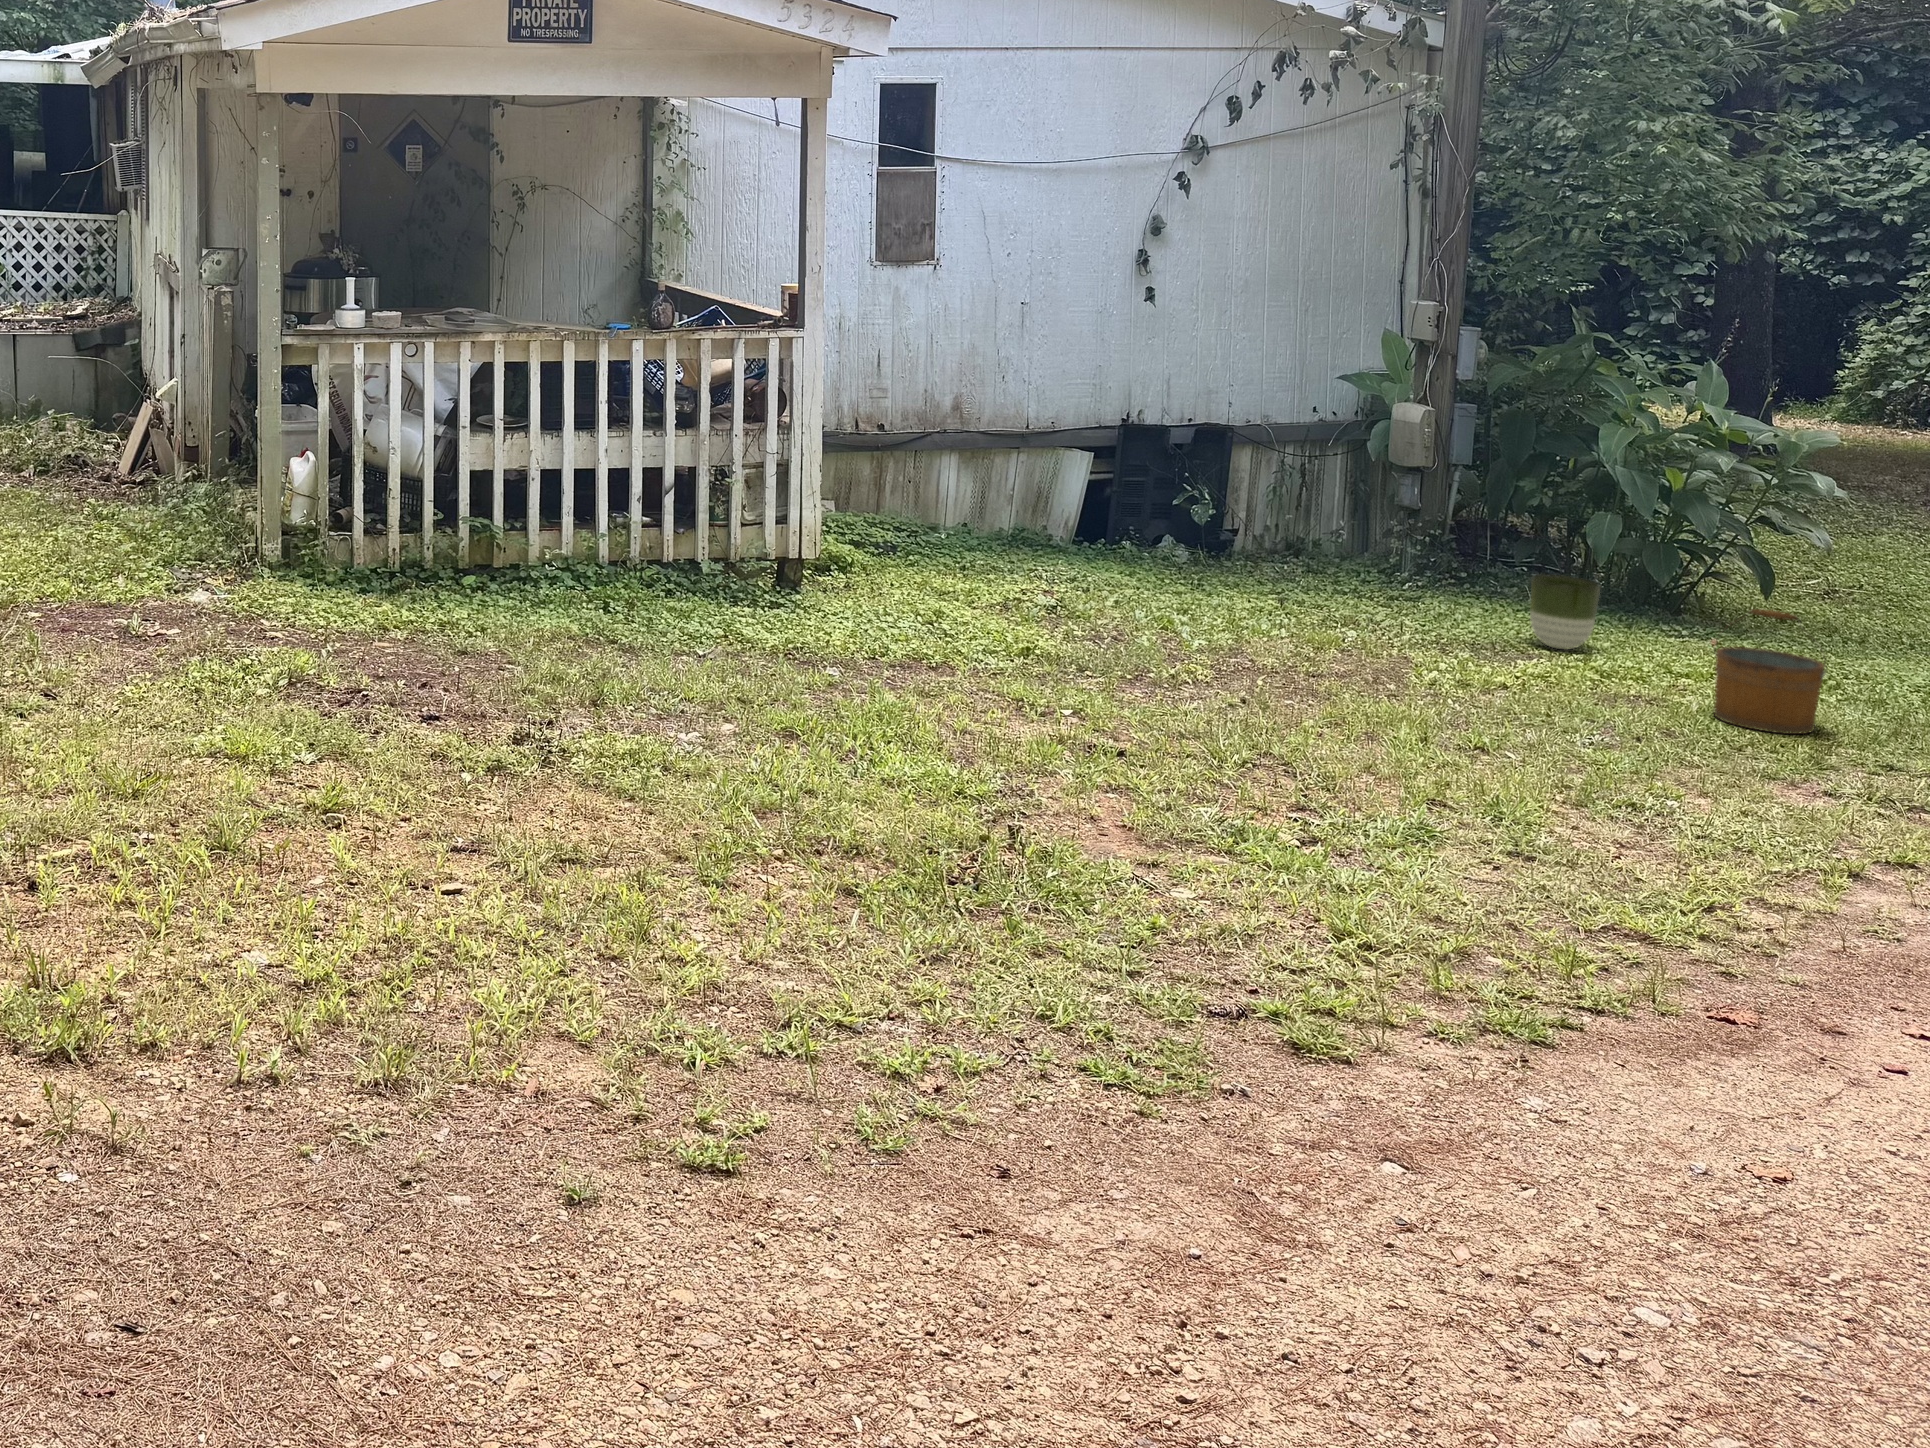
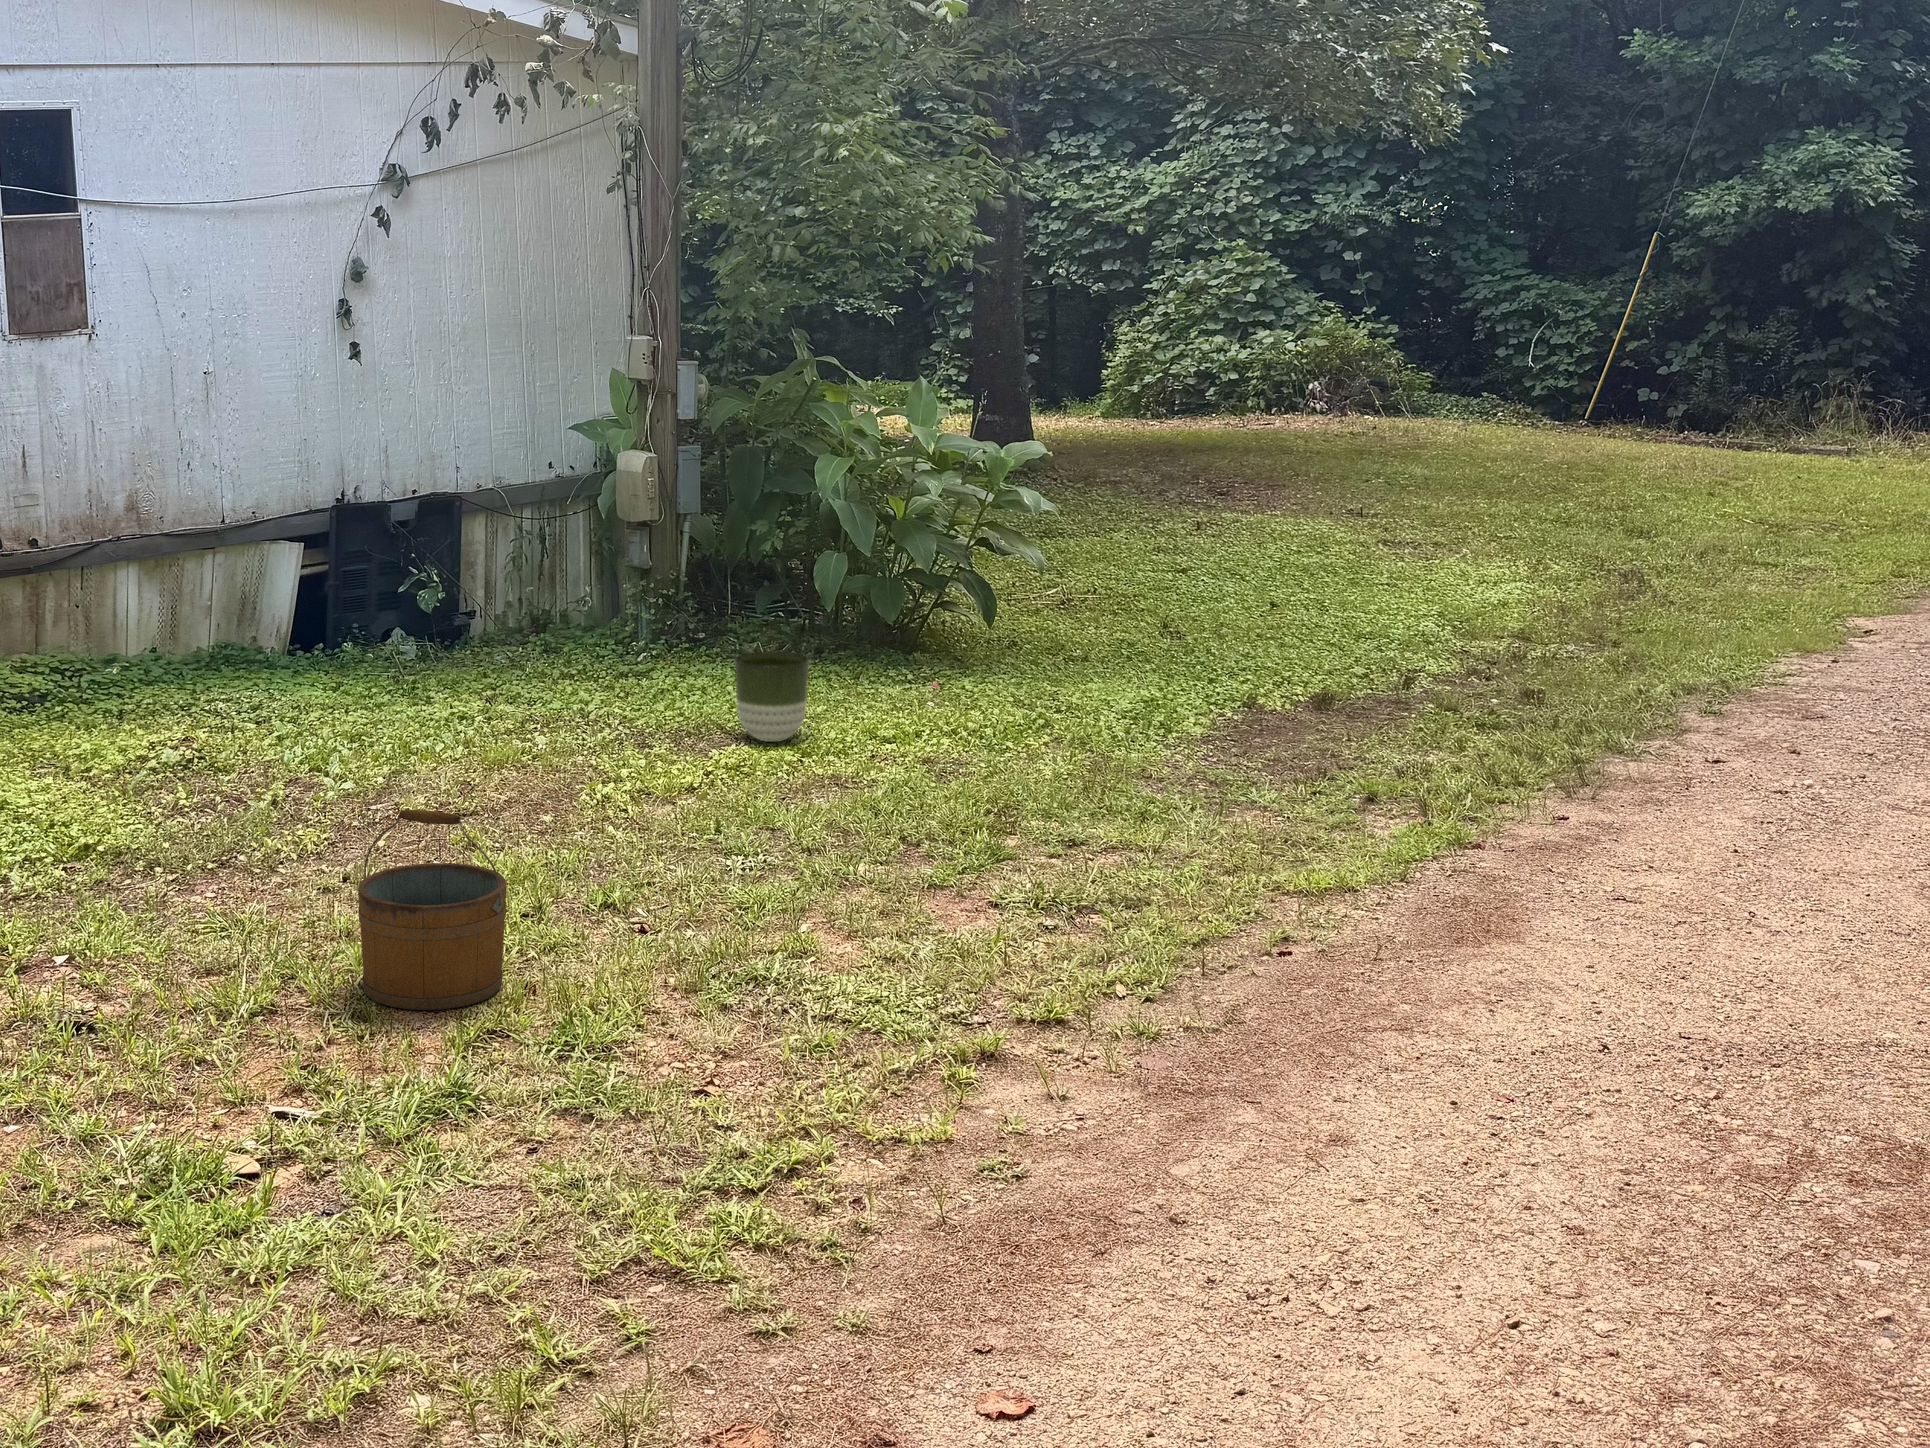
bucket: present [1714,609,1826,734] -> present [358,810,507,1010]

